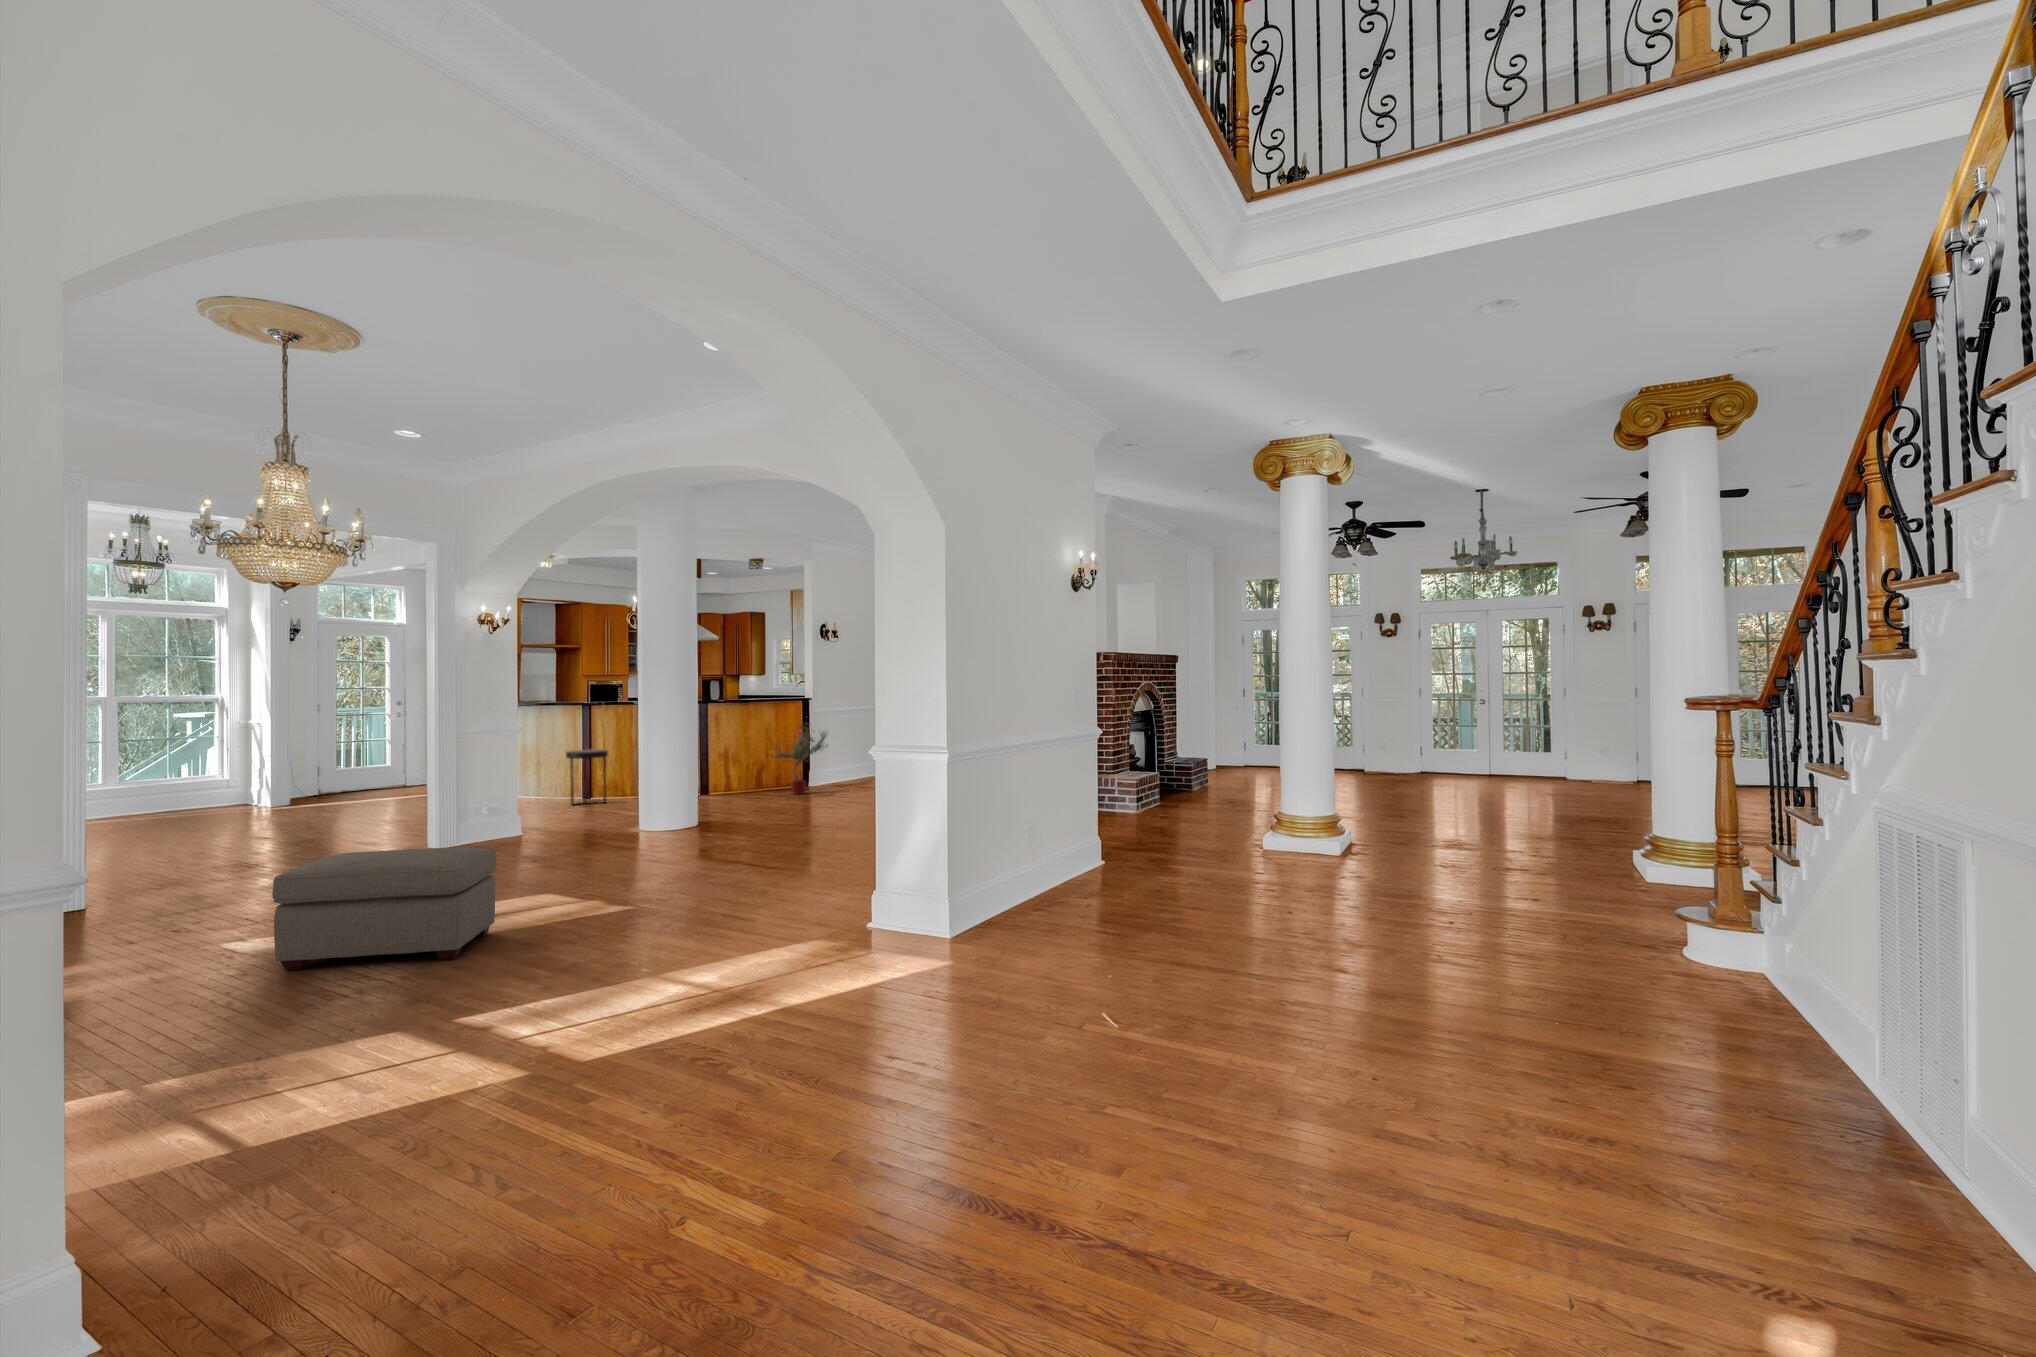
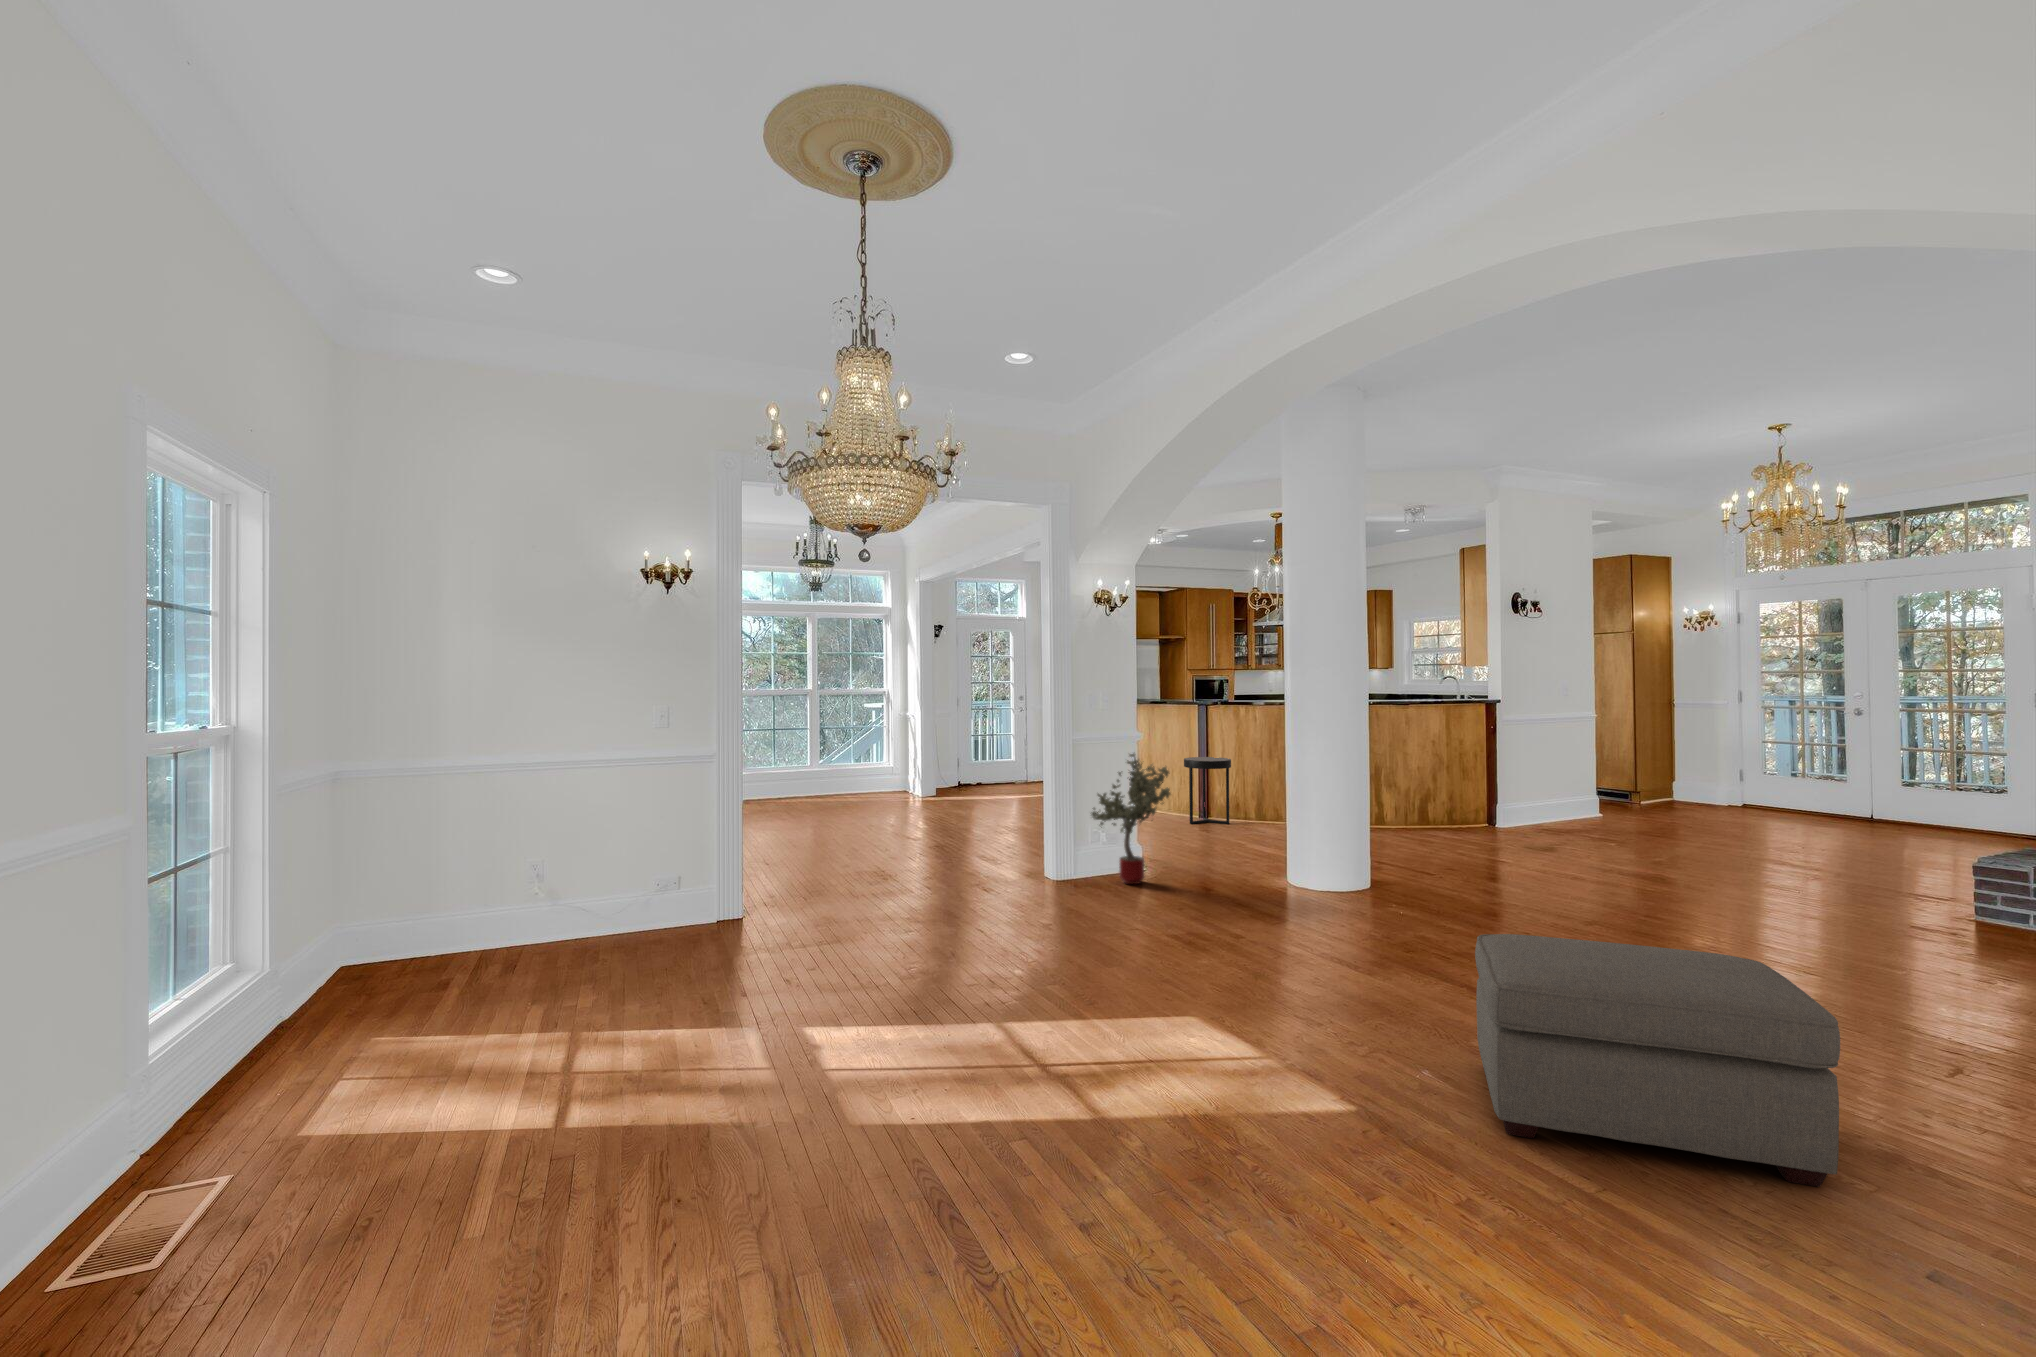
potted tree: present [771,725,828,795] -> present [1091,753,1170,884]
ottoman: present [272,848,496,970] -> present [1475,934,1840,1187]

